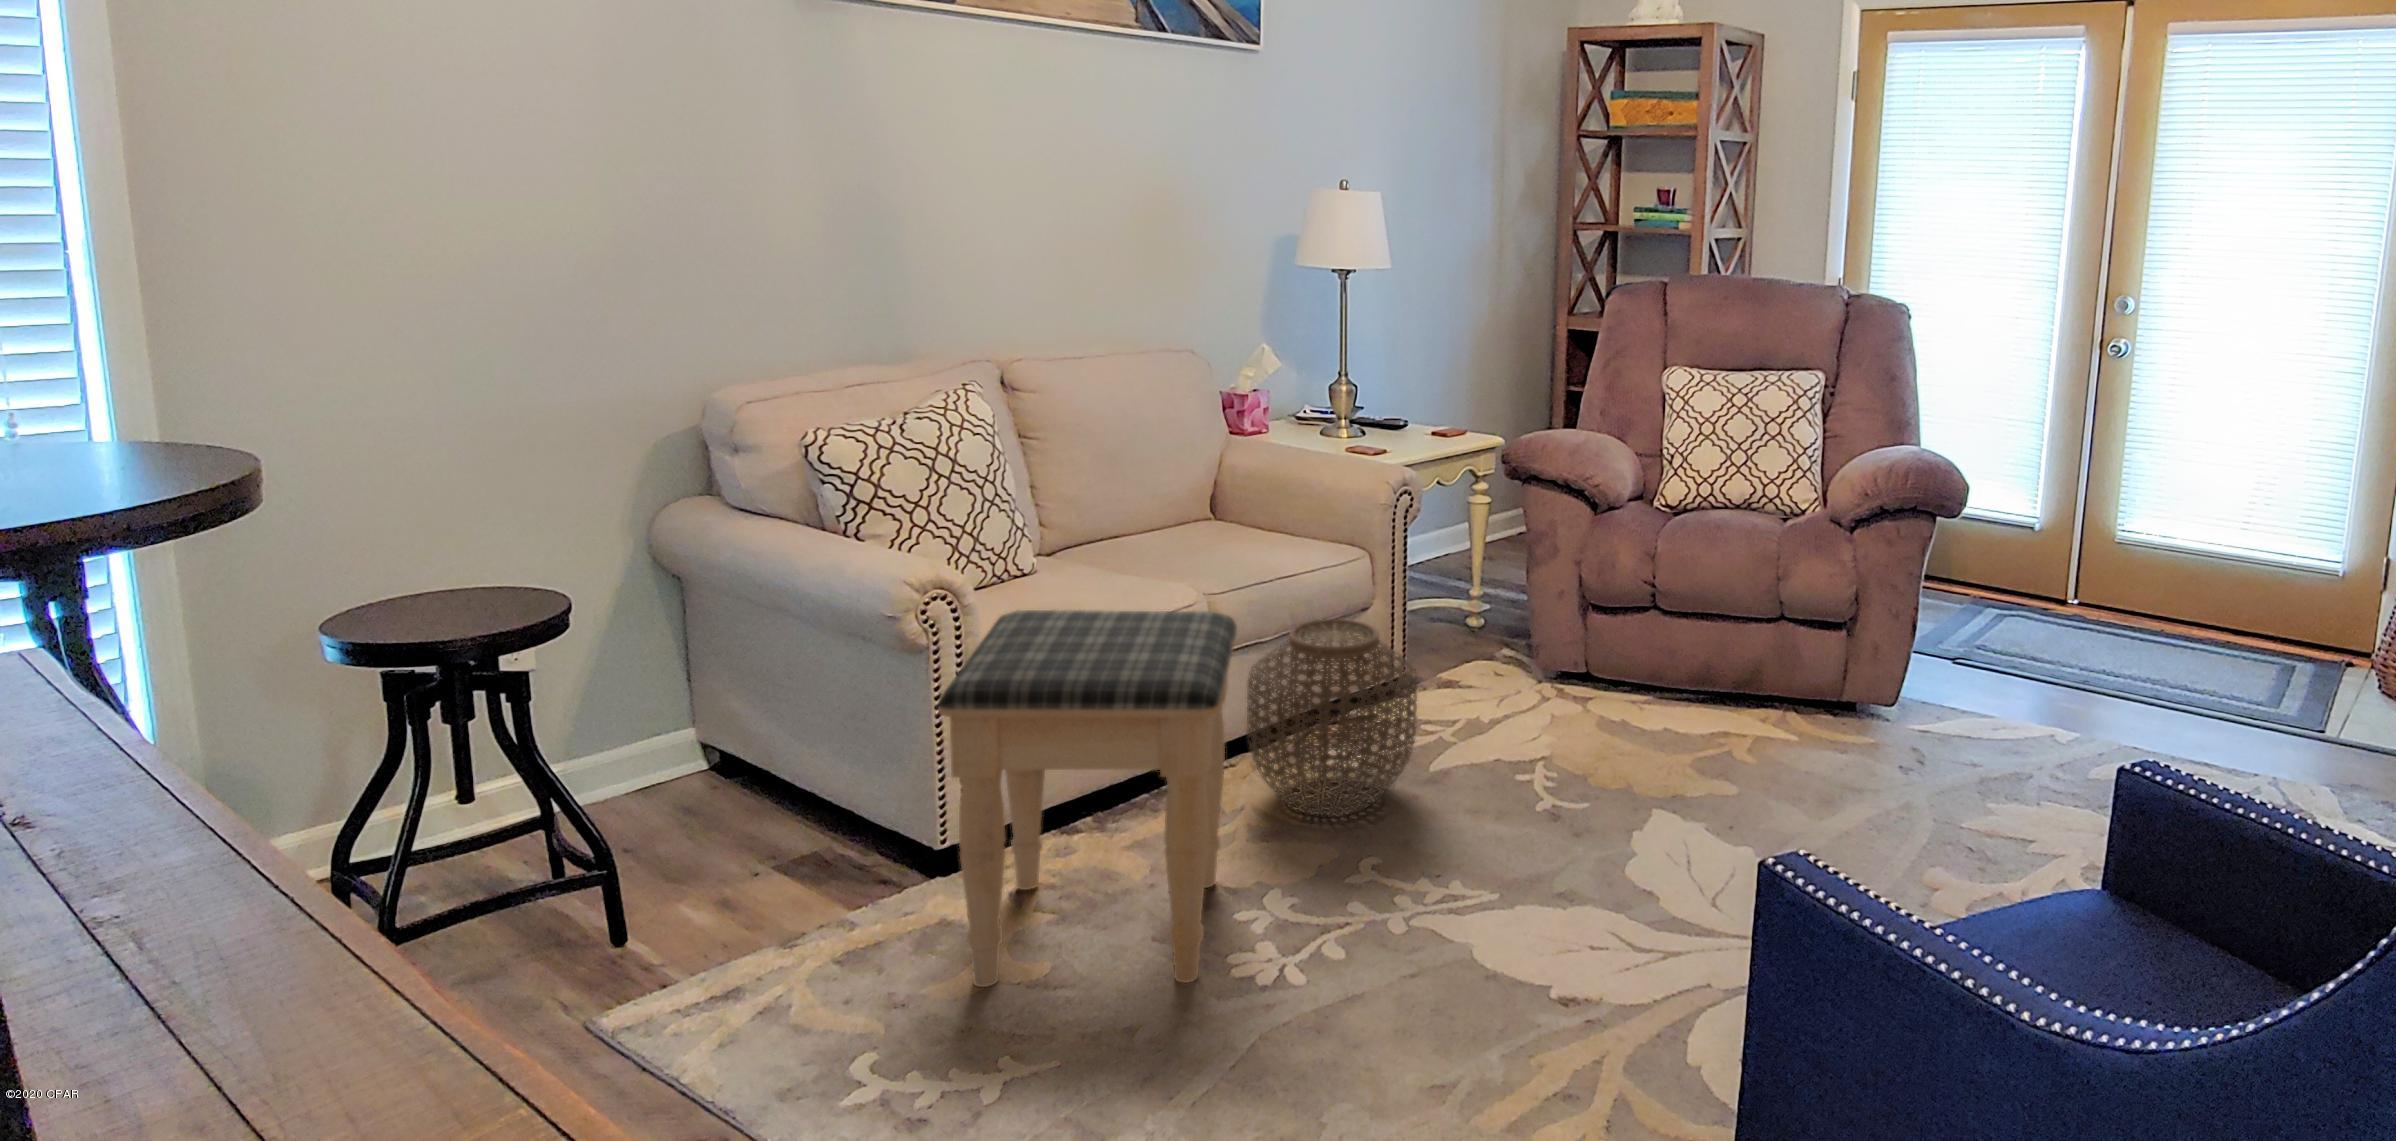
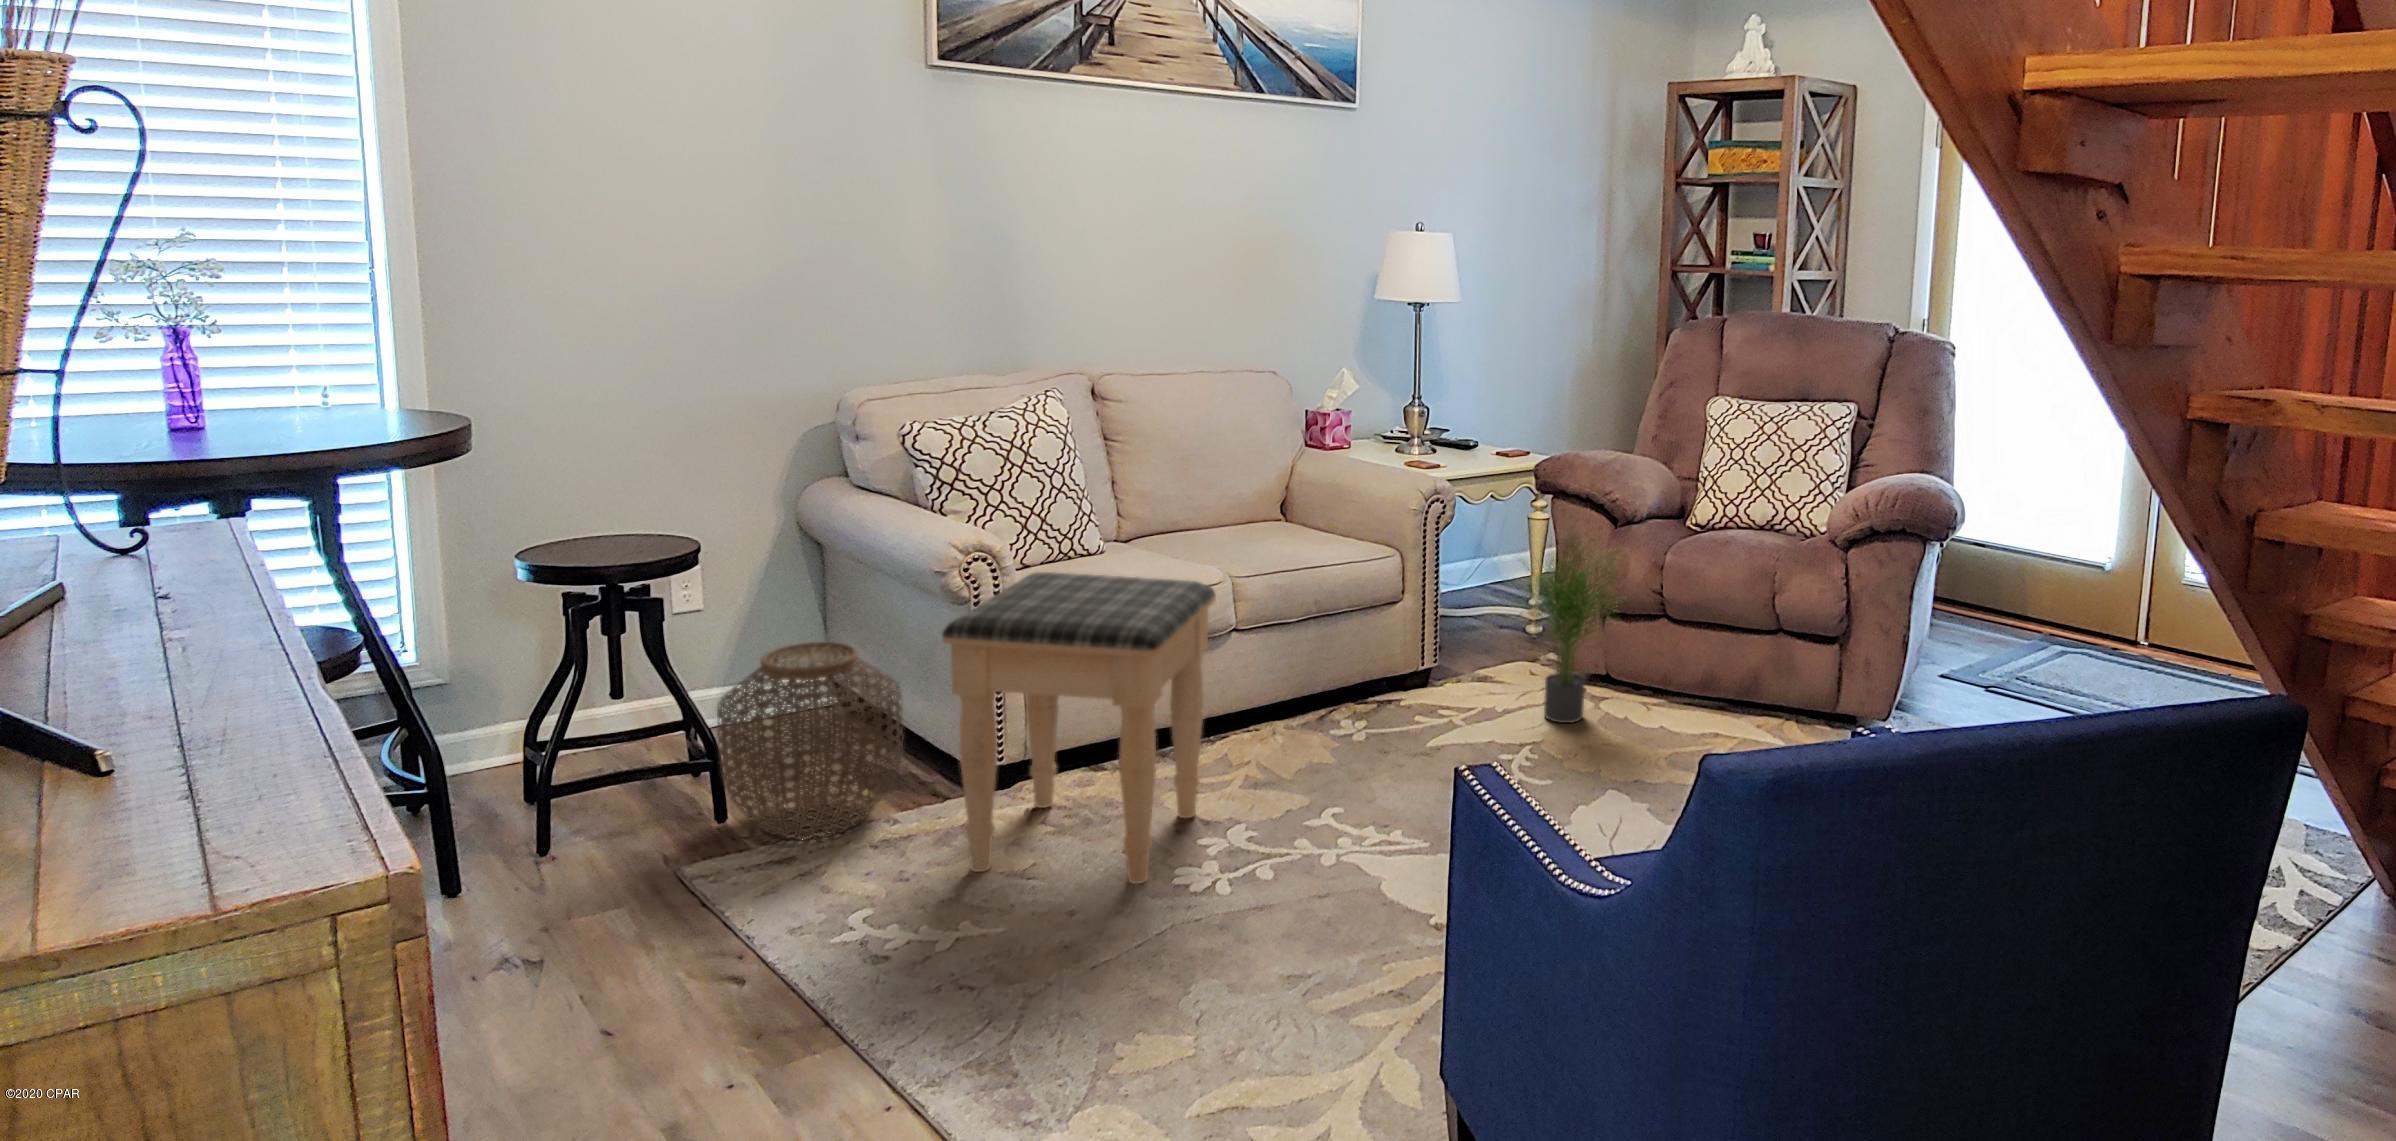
potted plant: none [1485,510,1633,730] -> present [1511,525,1619,723]
woven basket: present [1247,619,1417,817] -> present [717,642,904,839]

